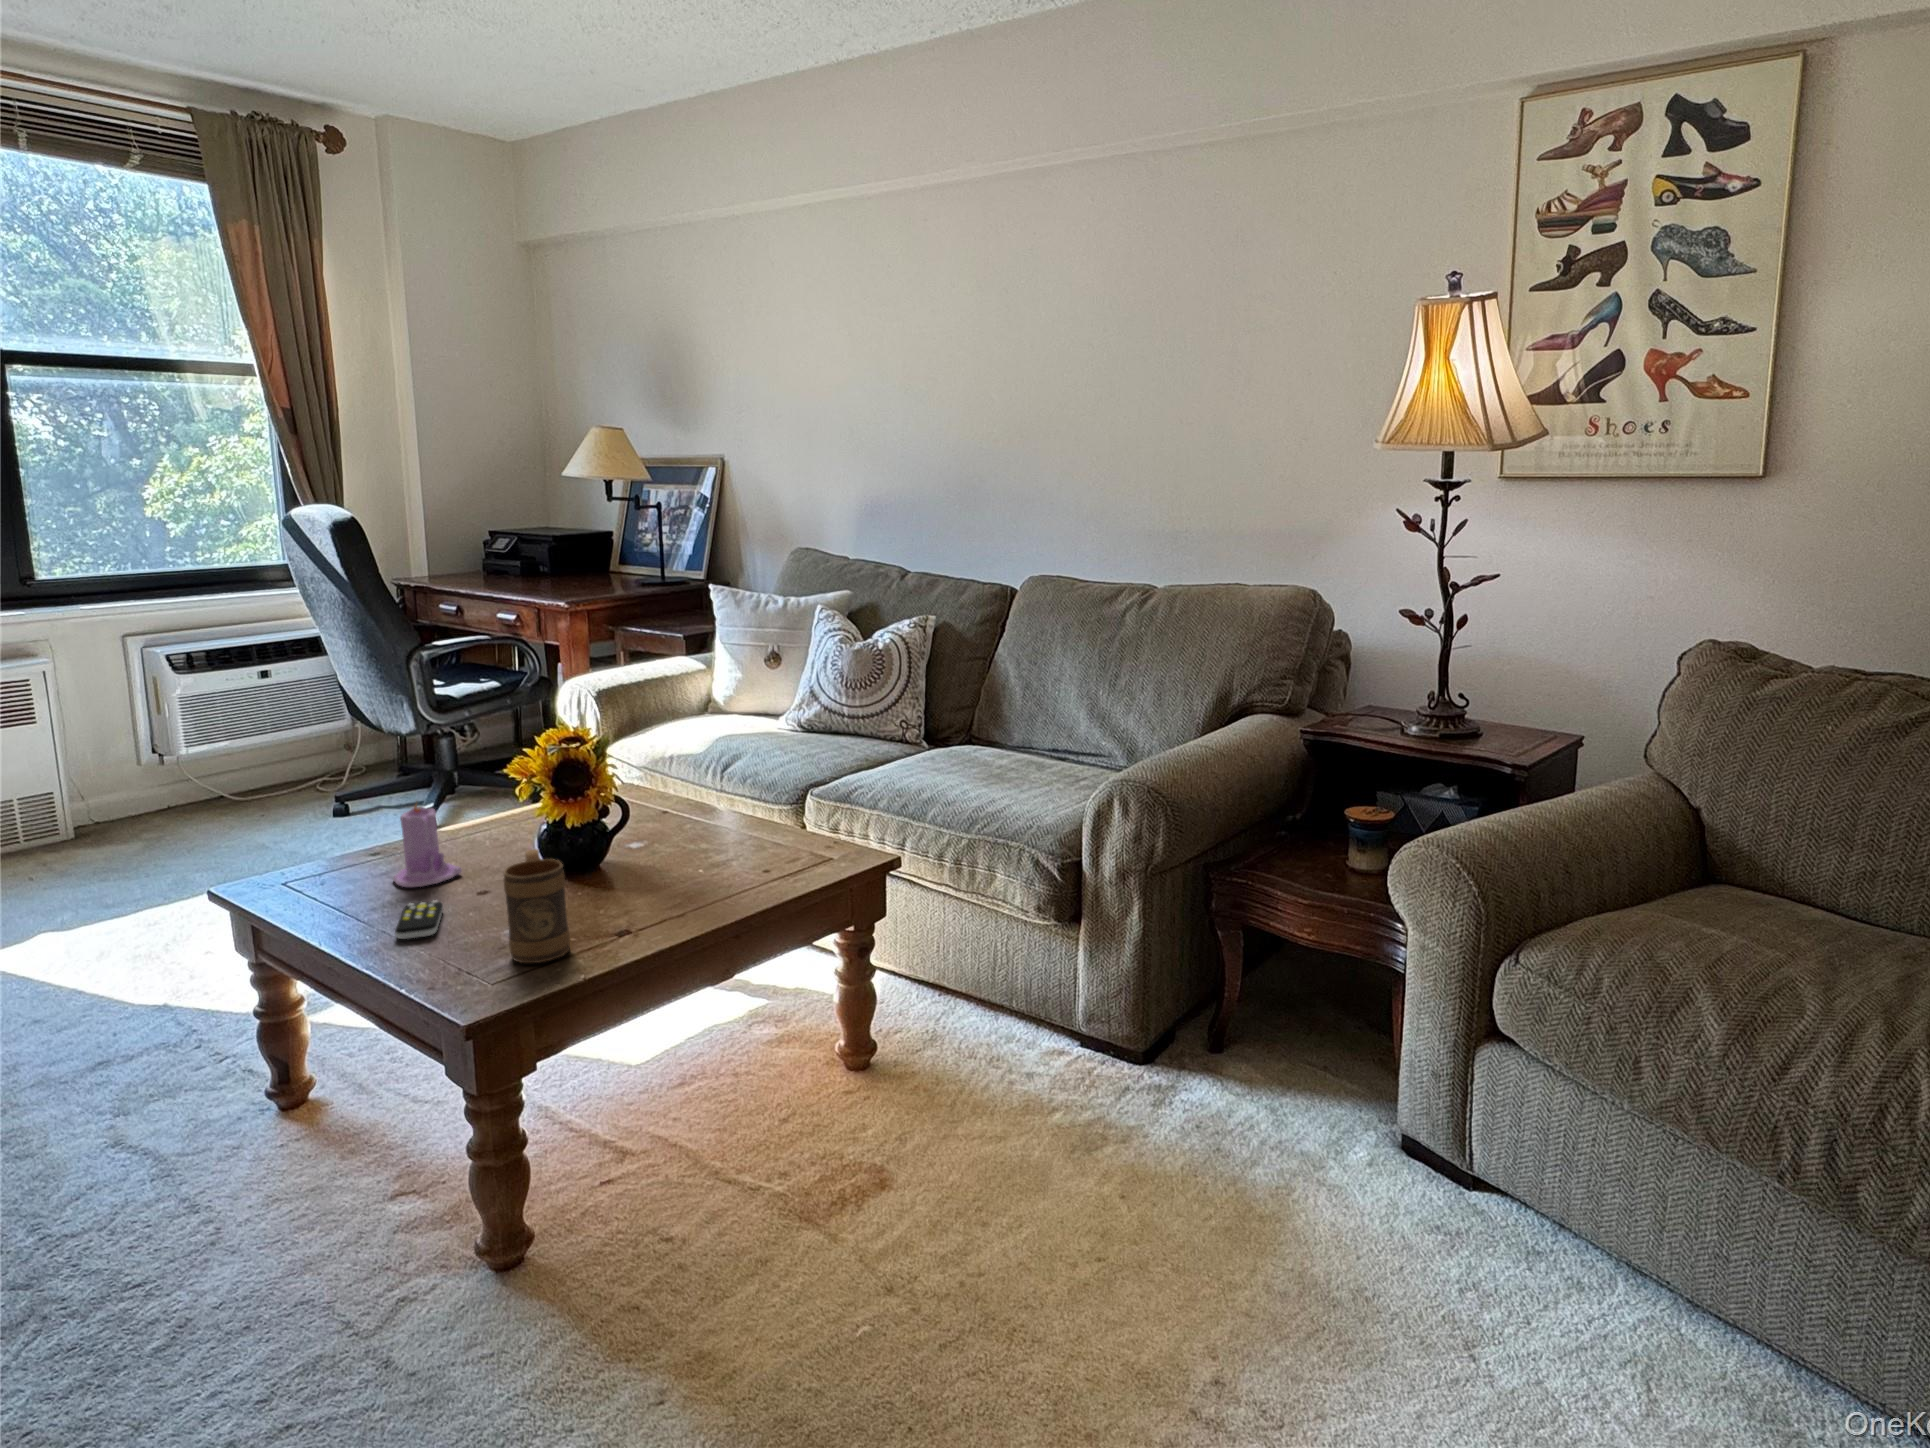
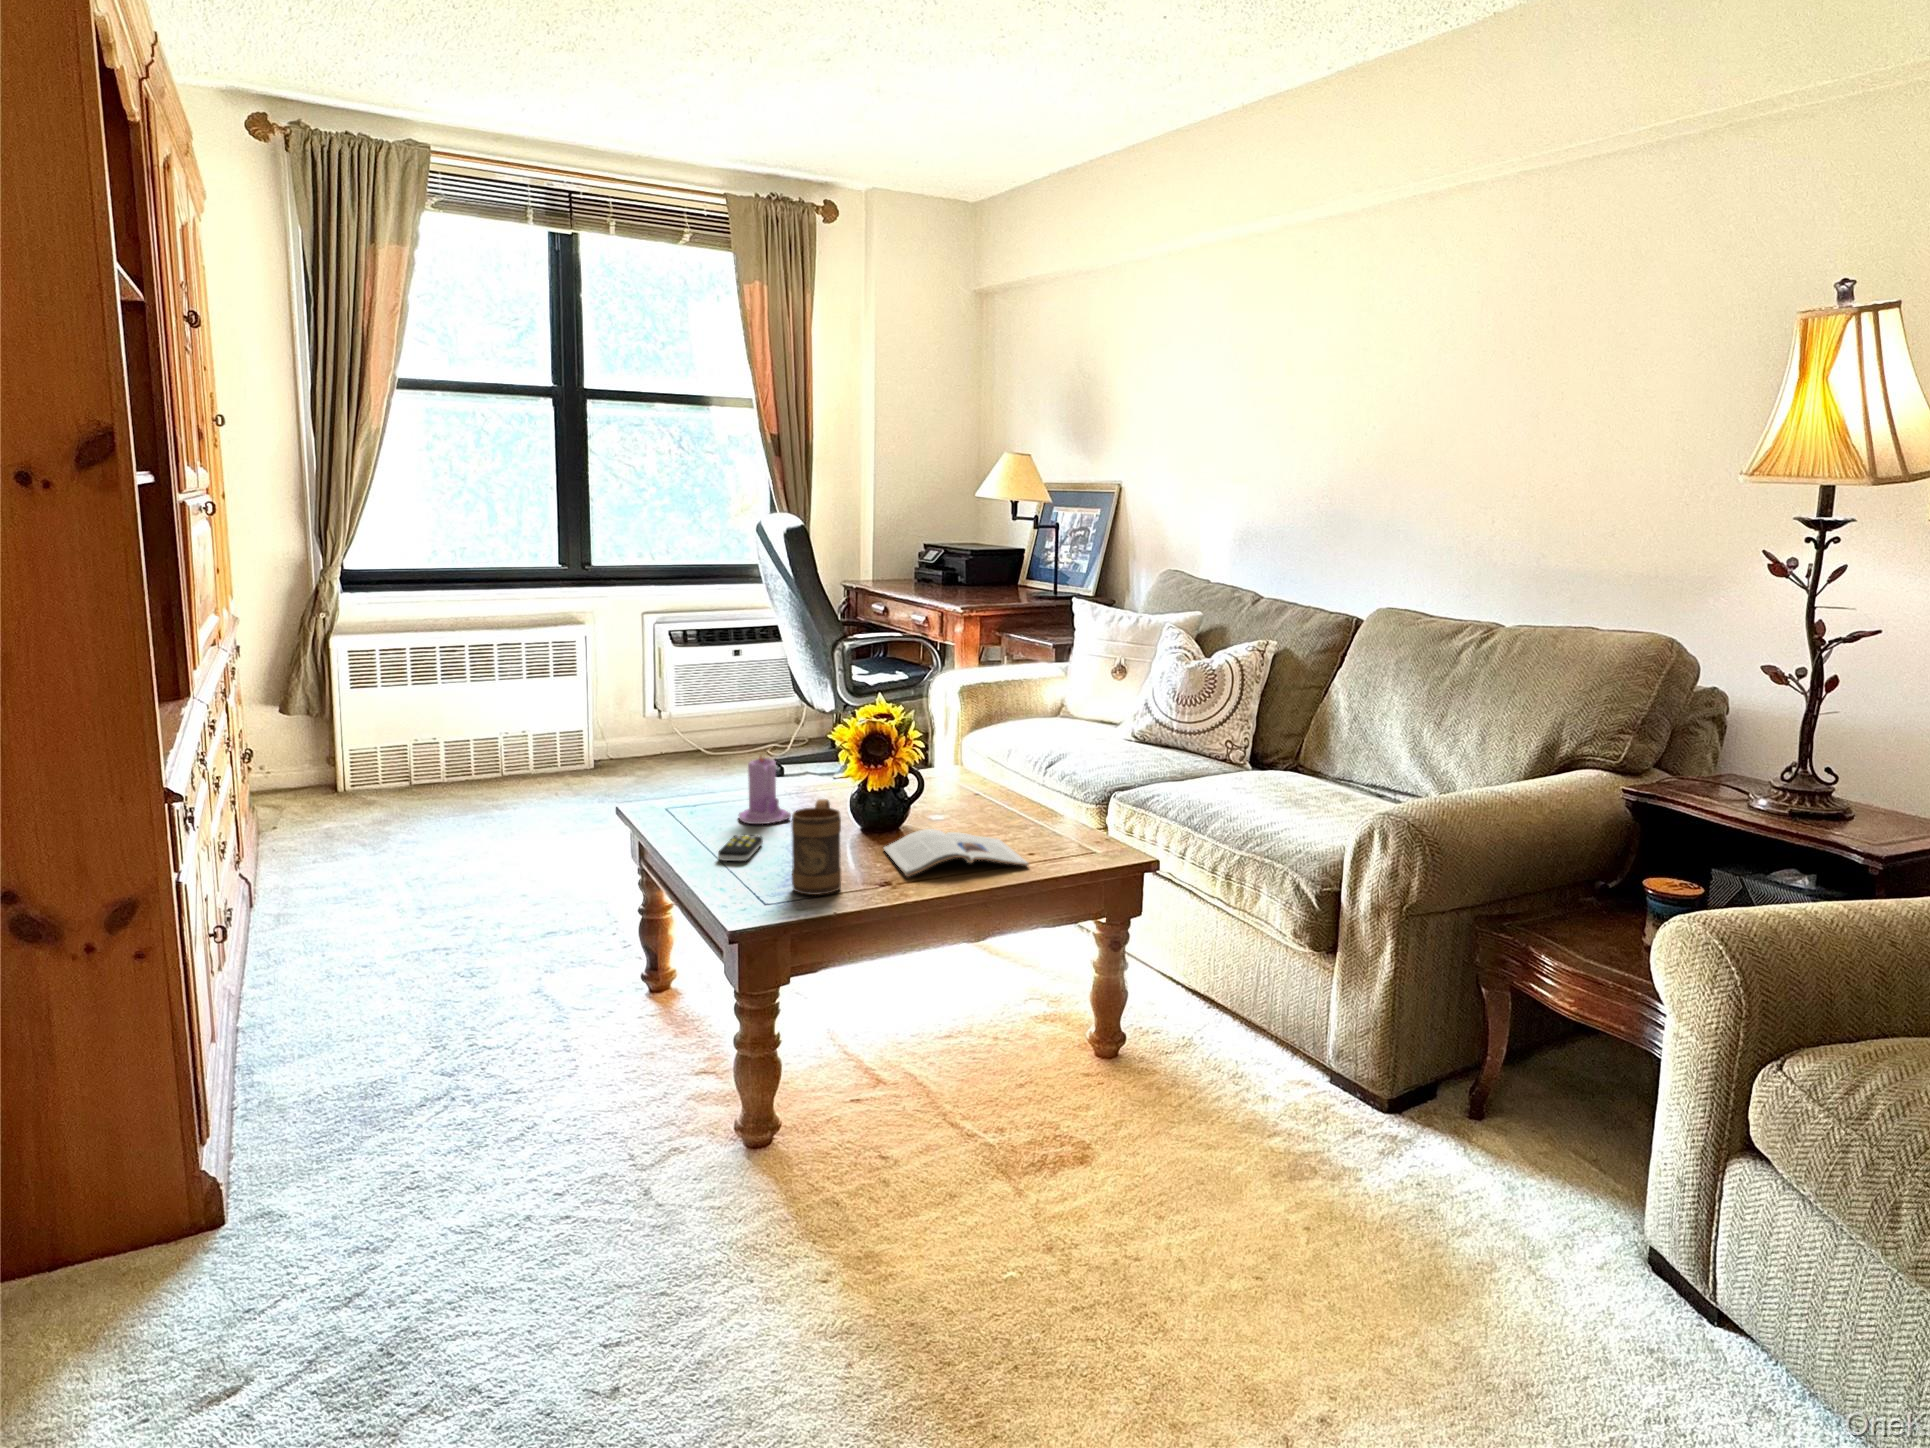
magazine: none [594,860,768,922] -> present [884,829,1029,877]

